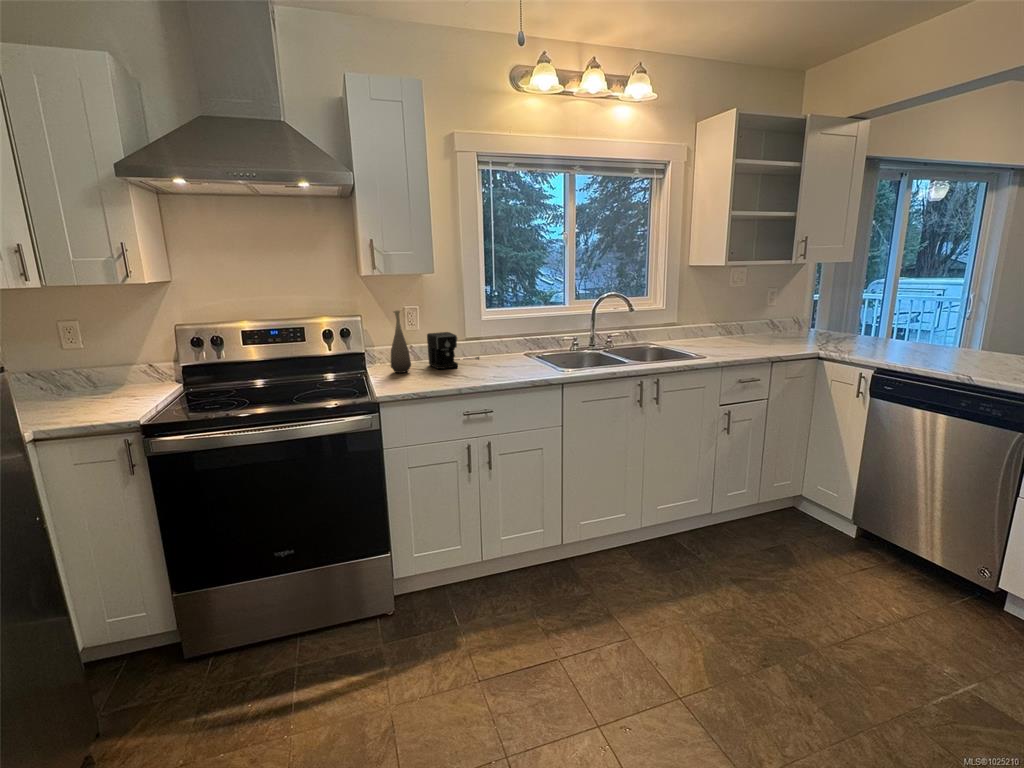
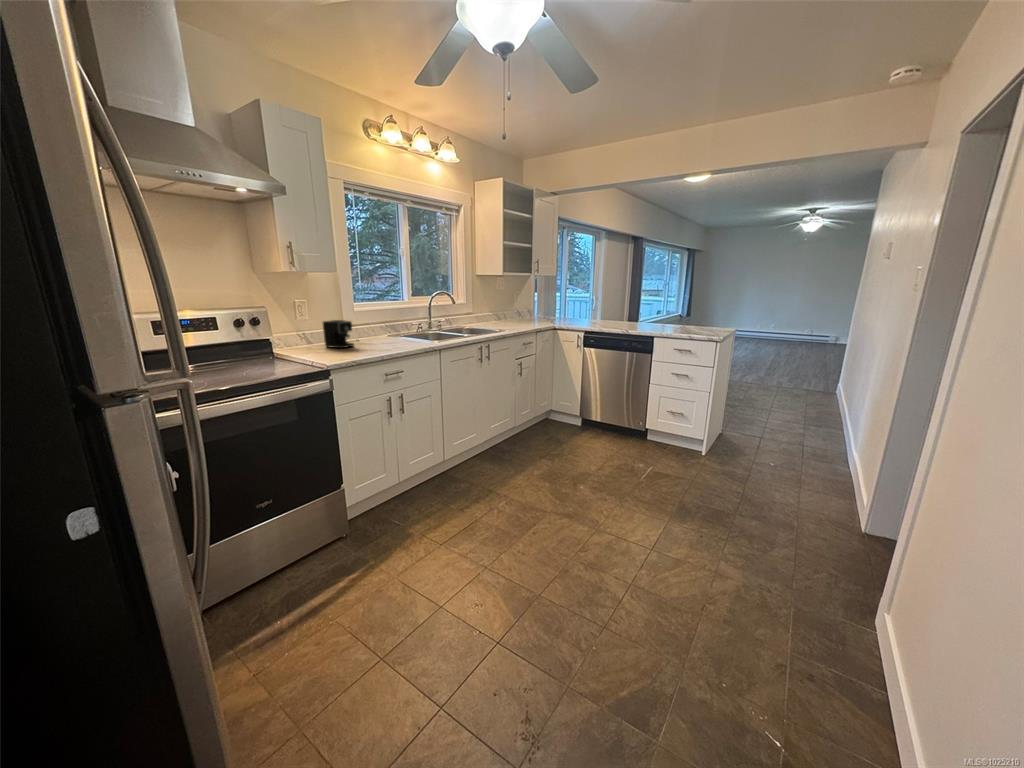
bottle: present [391,311,411,373] -> none [302,302,320,353]

